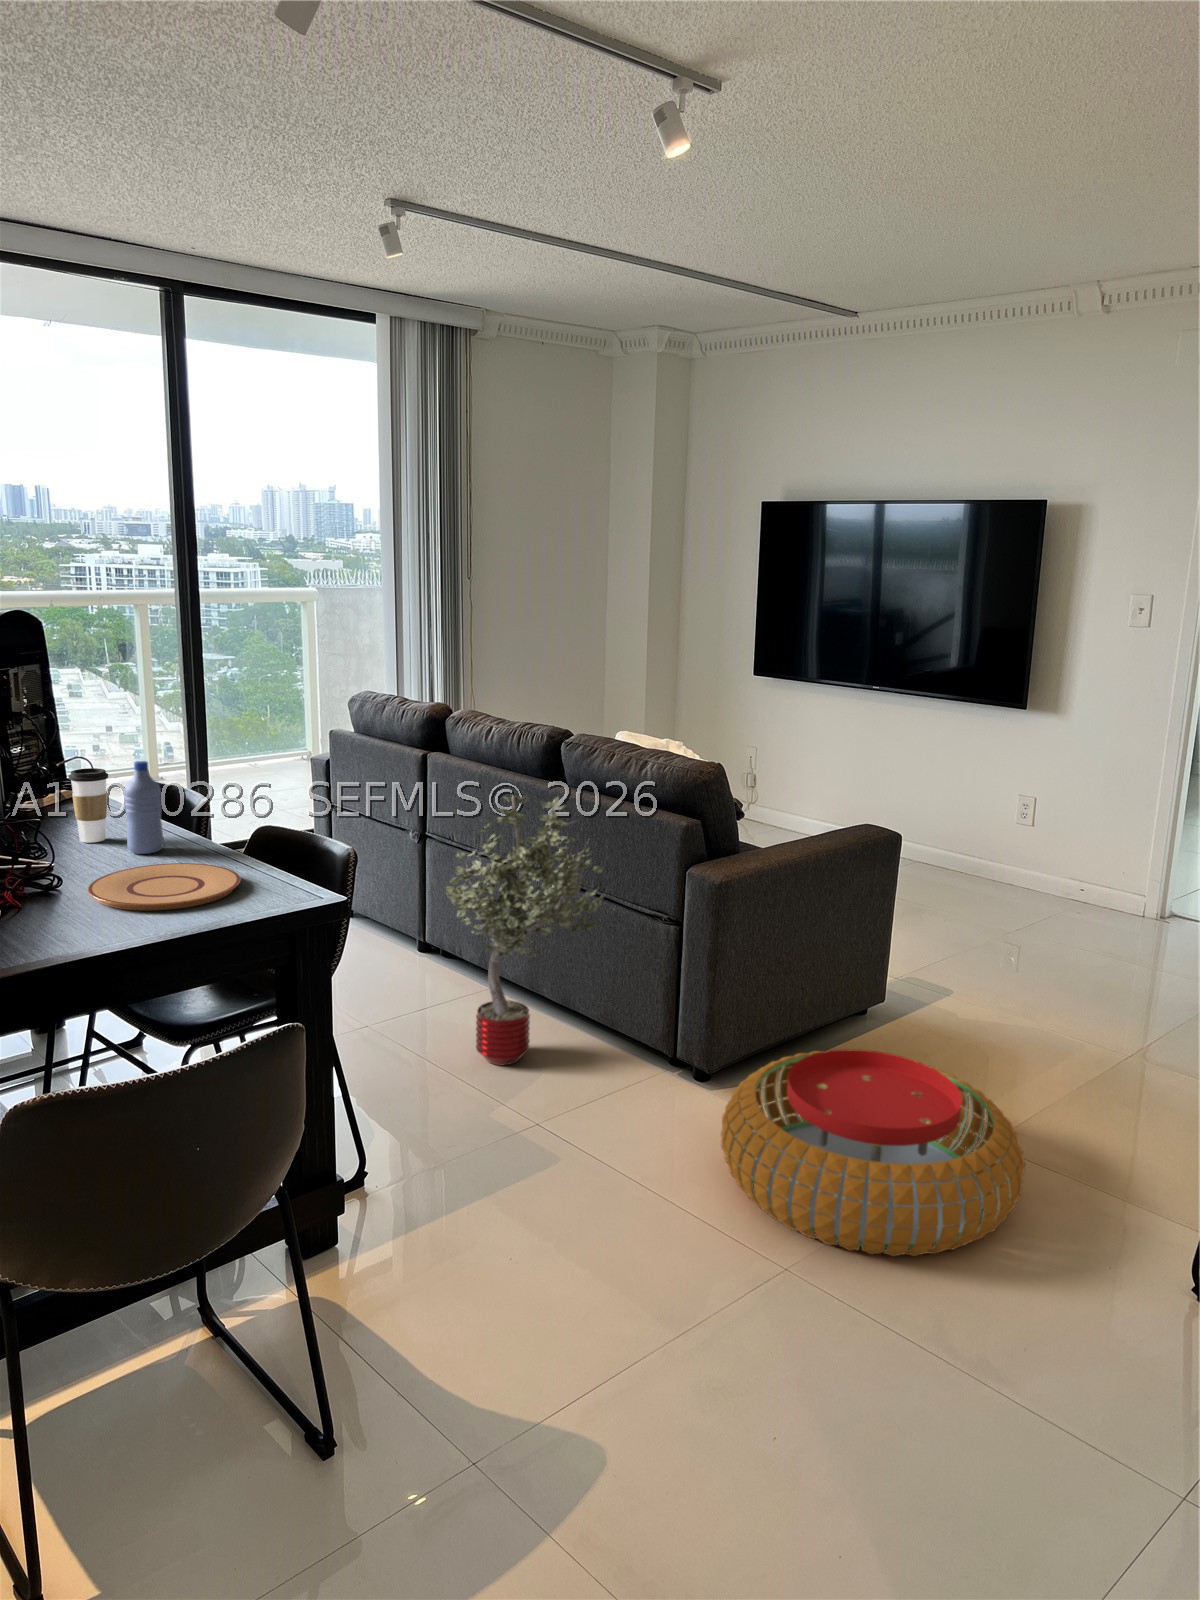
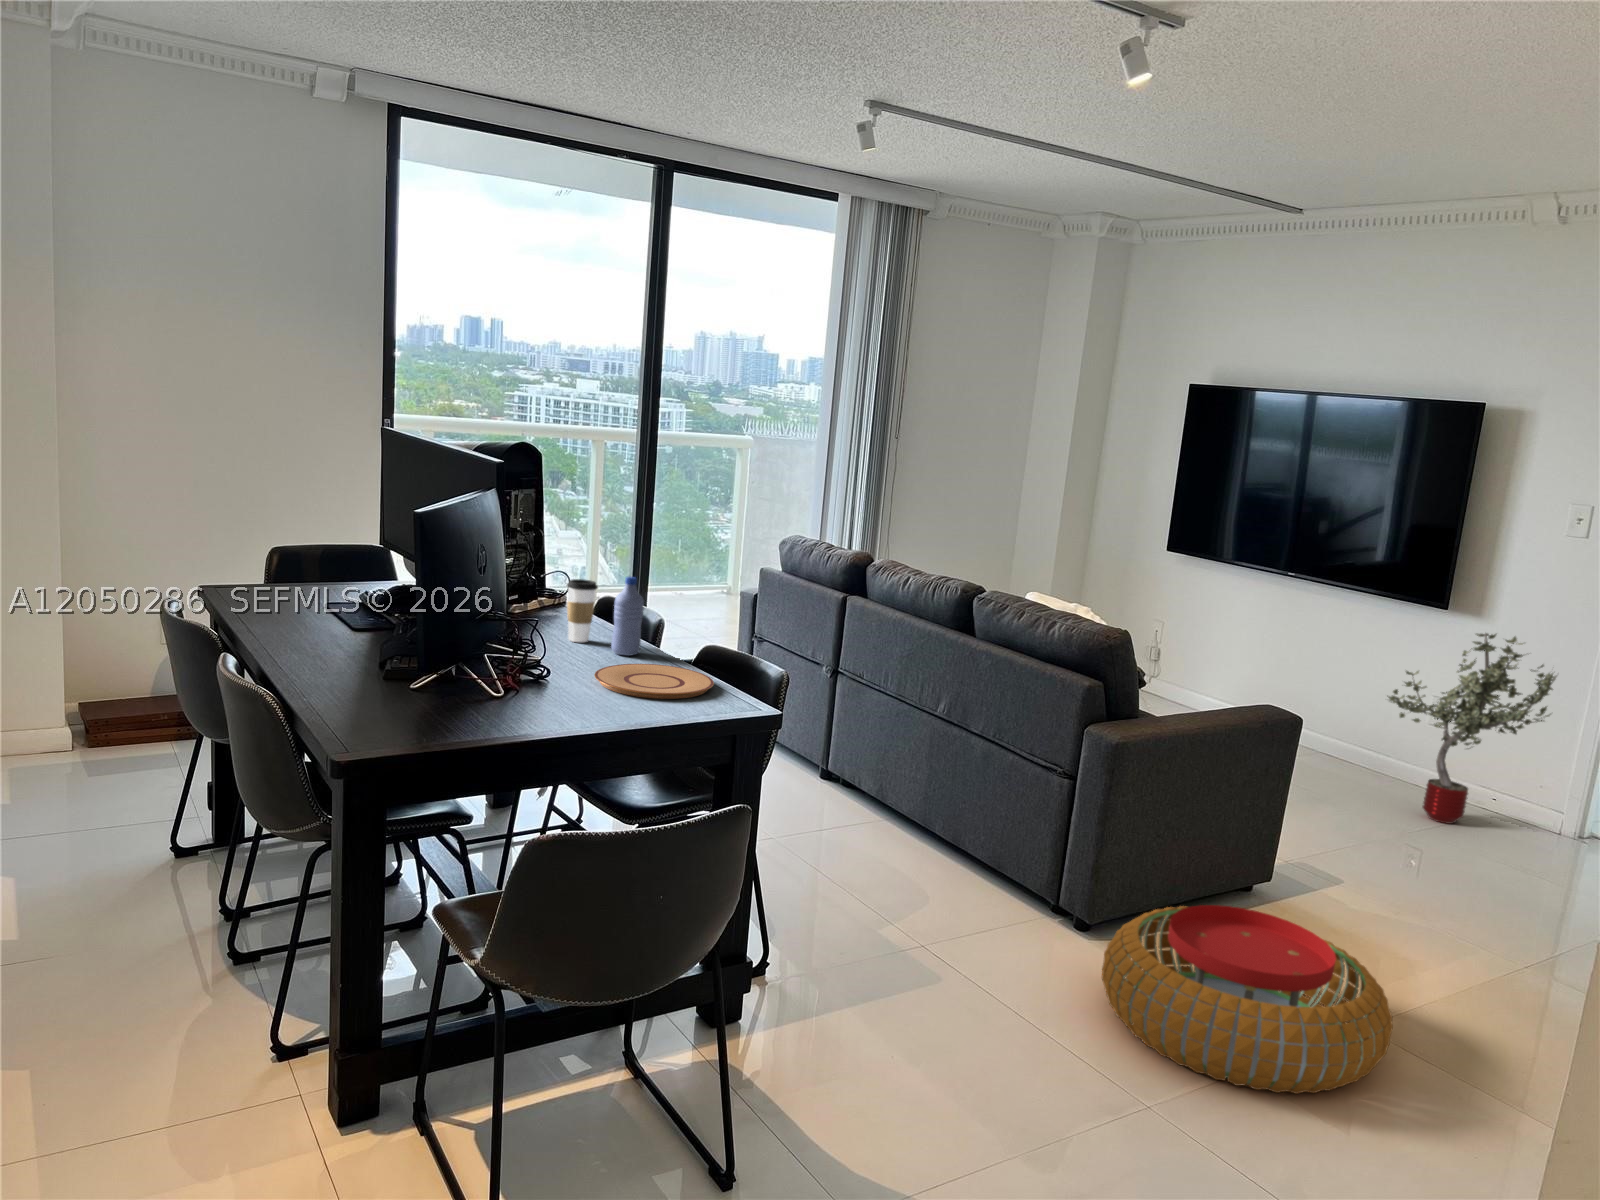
potted tree: present [445,796,604,1065] -> present [1387,633,1557,824]

